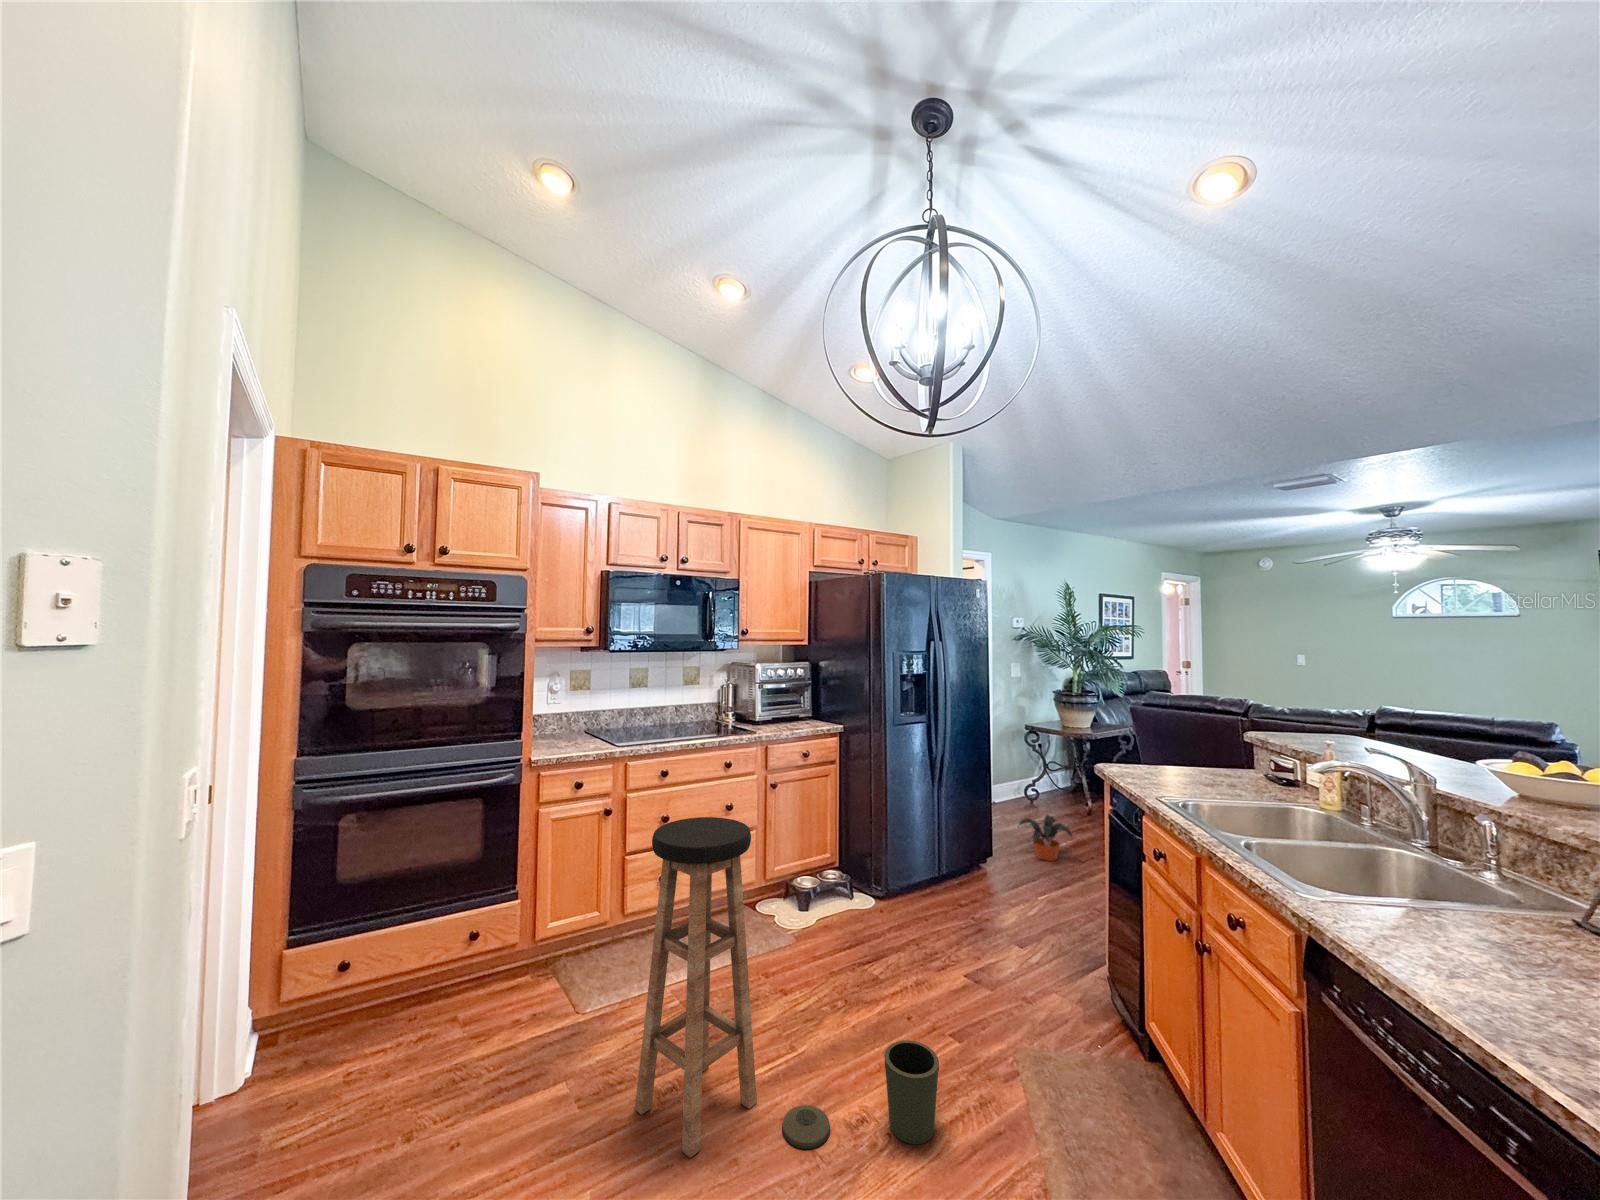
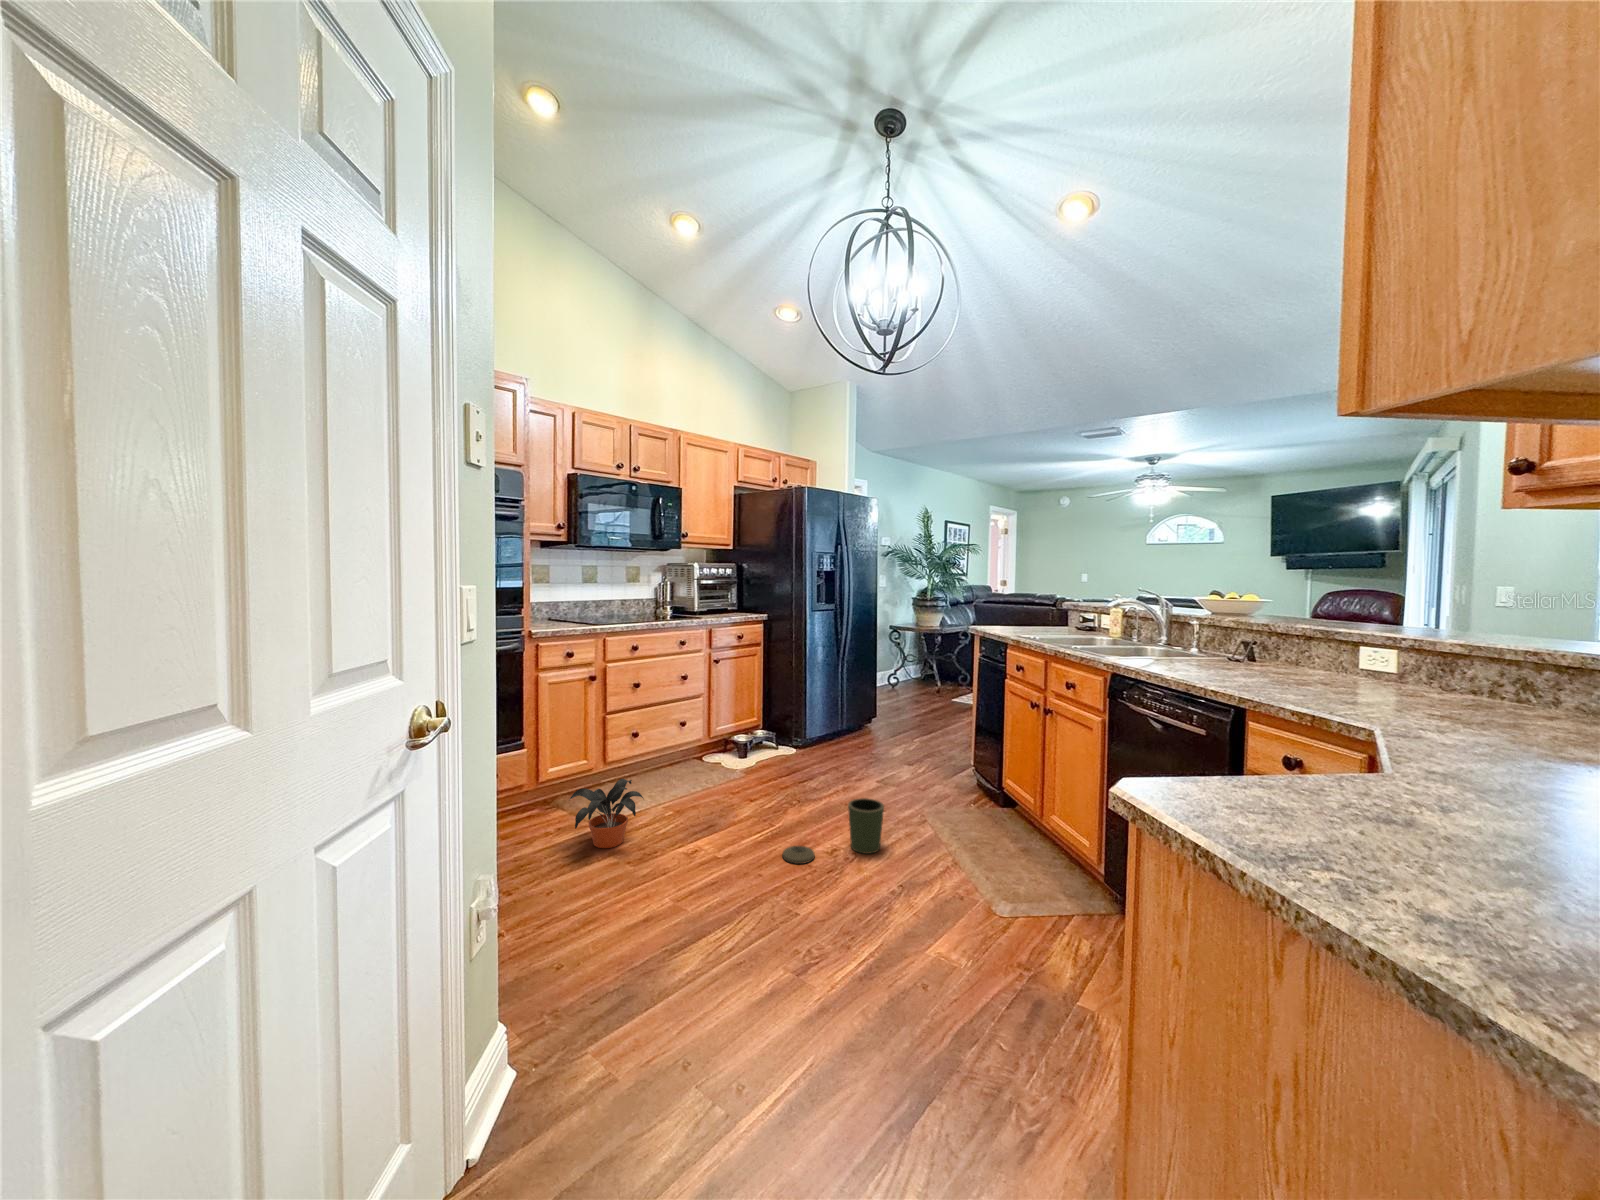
potted plant: present [1019,814,1072,861] -> present [570,779,643,848]
bar stool: present [635,817,757,1158] -> none [674,660,760,877]

